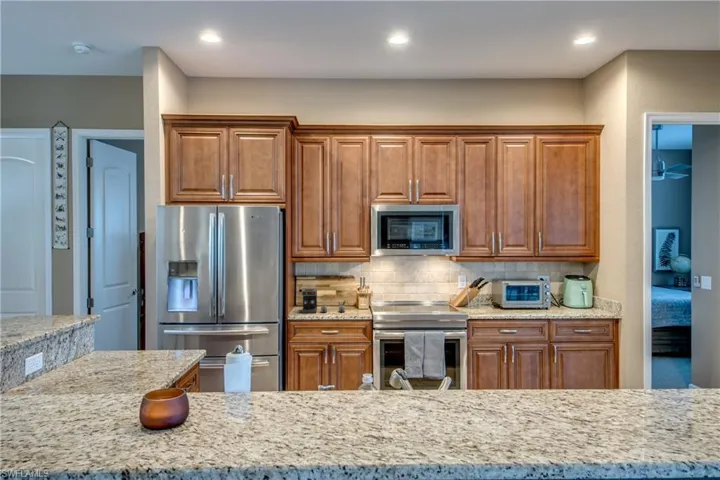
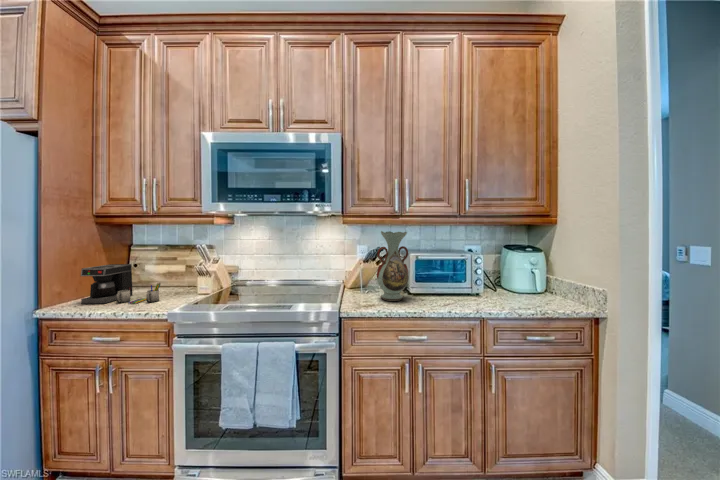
decorative vase: none [482,267,503,311] -> present [377,231,408,301]

